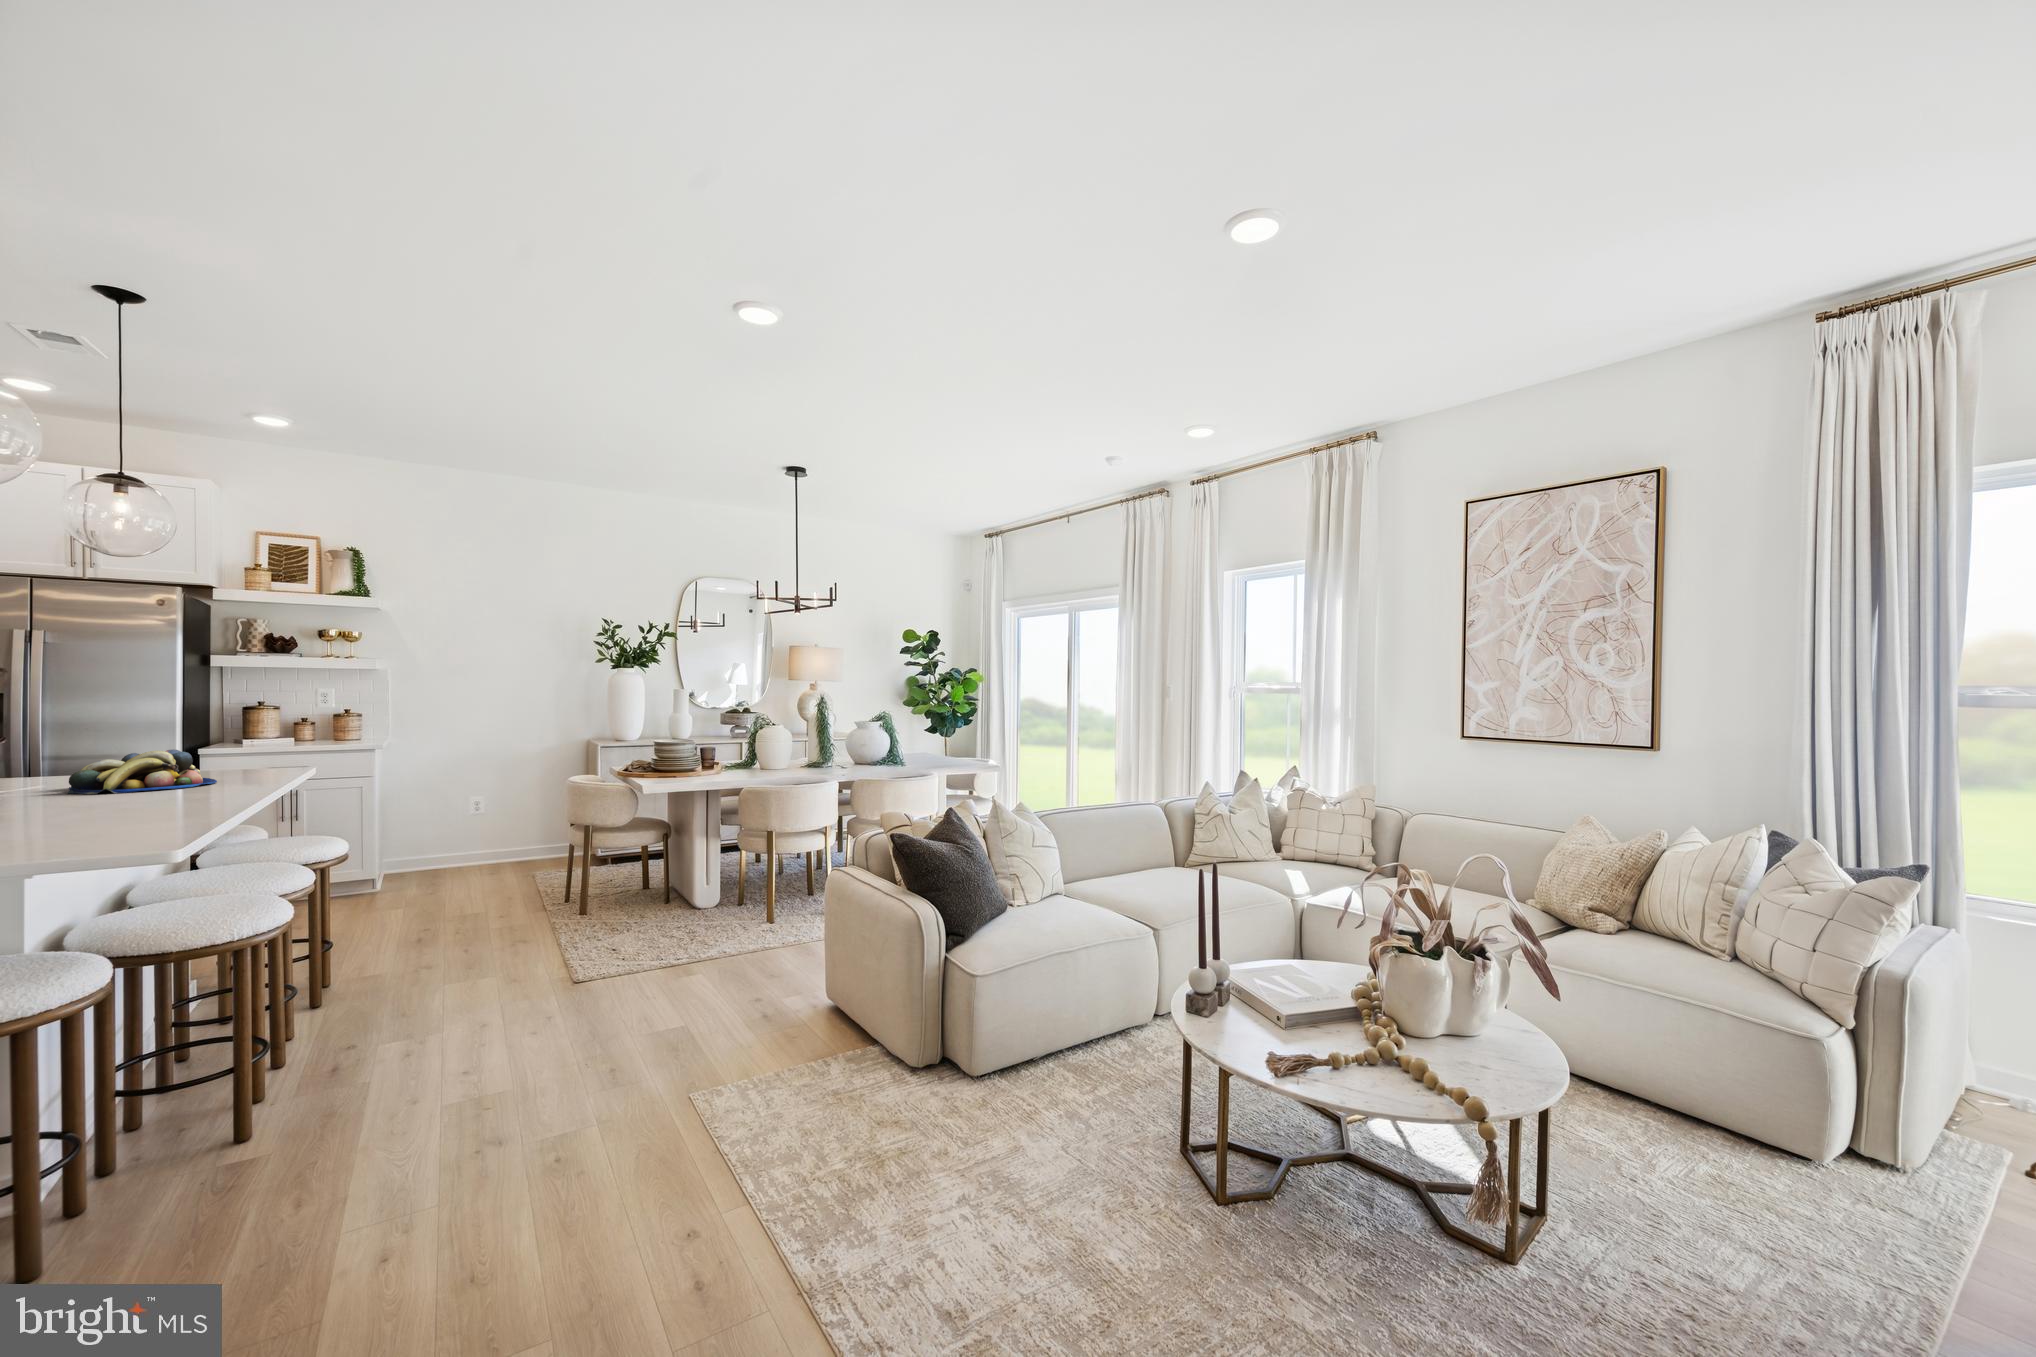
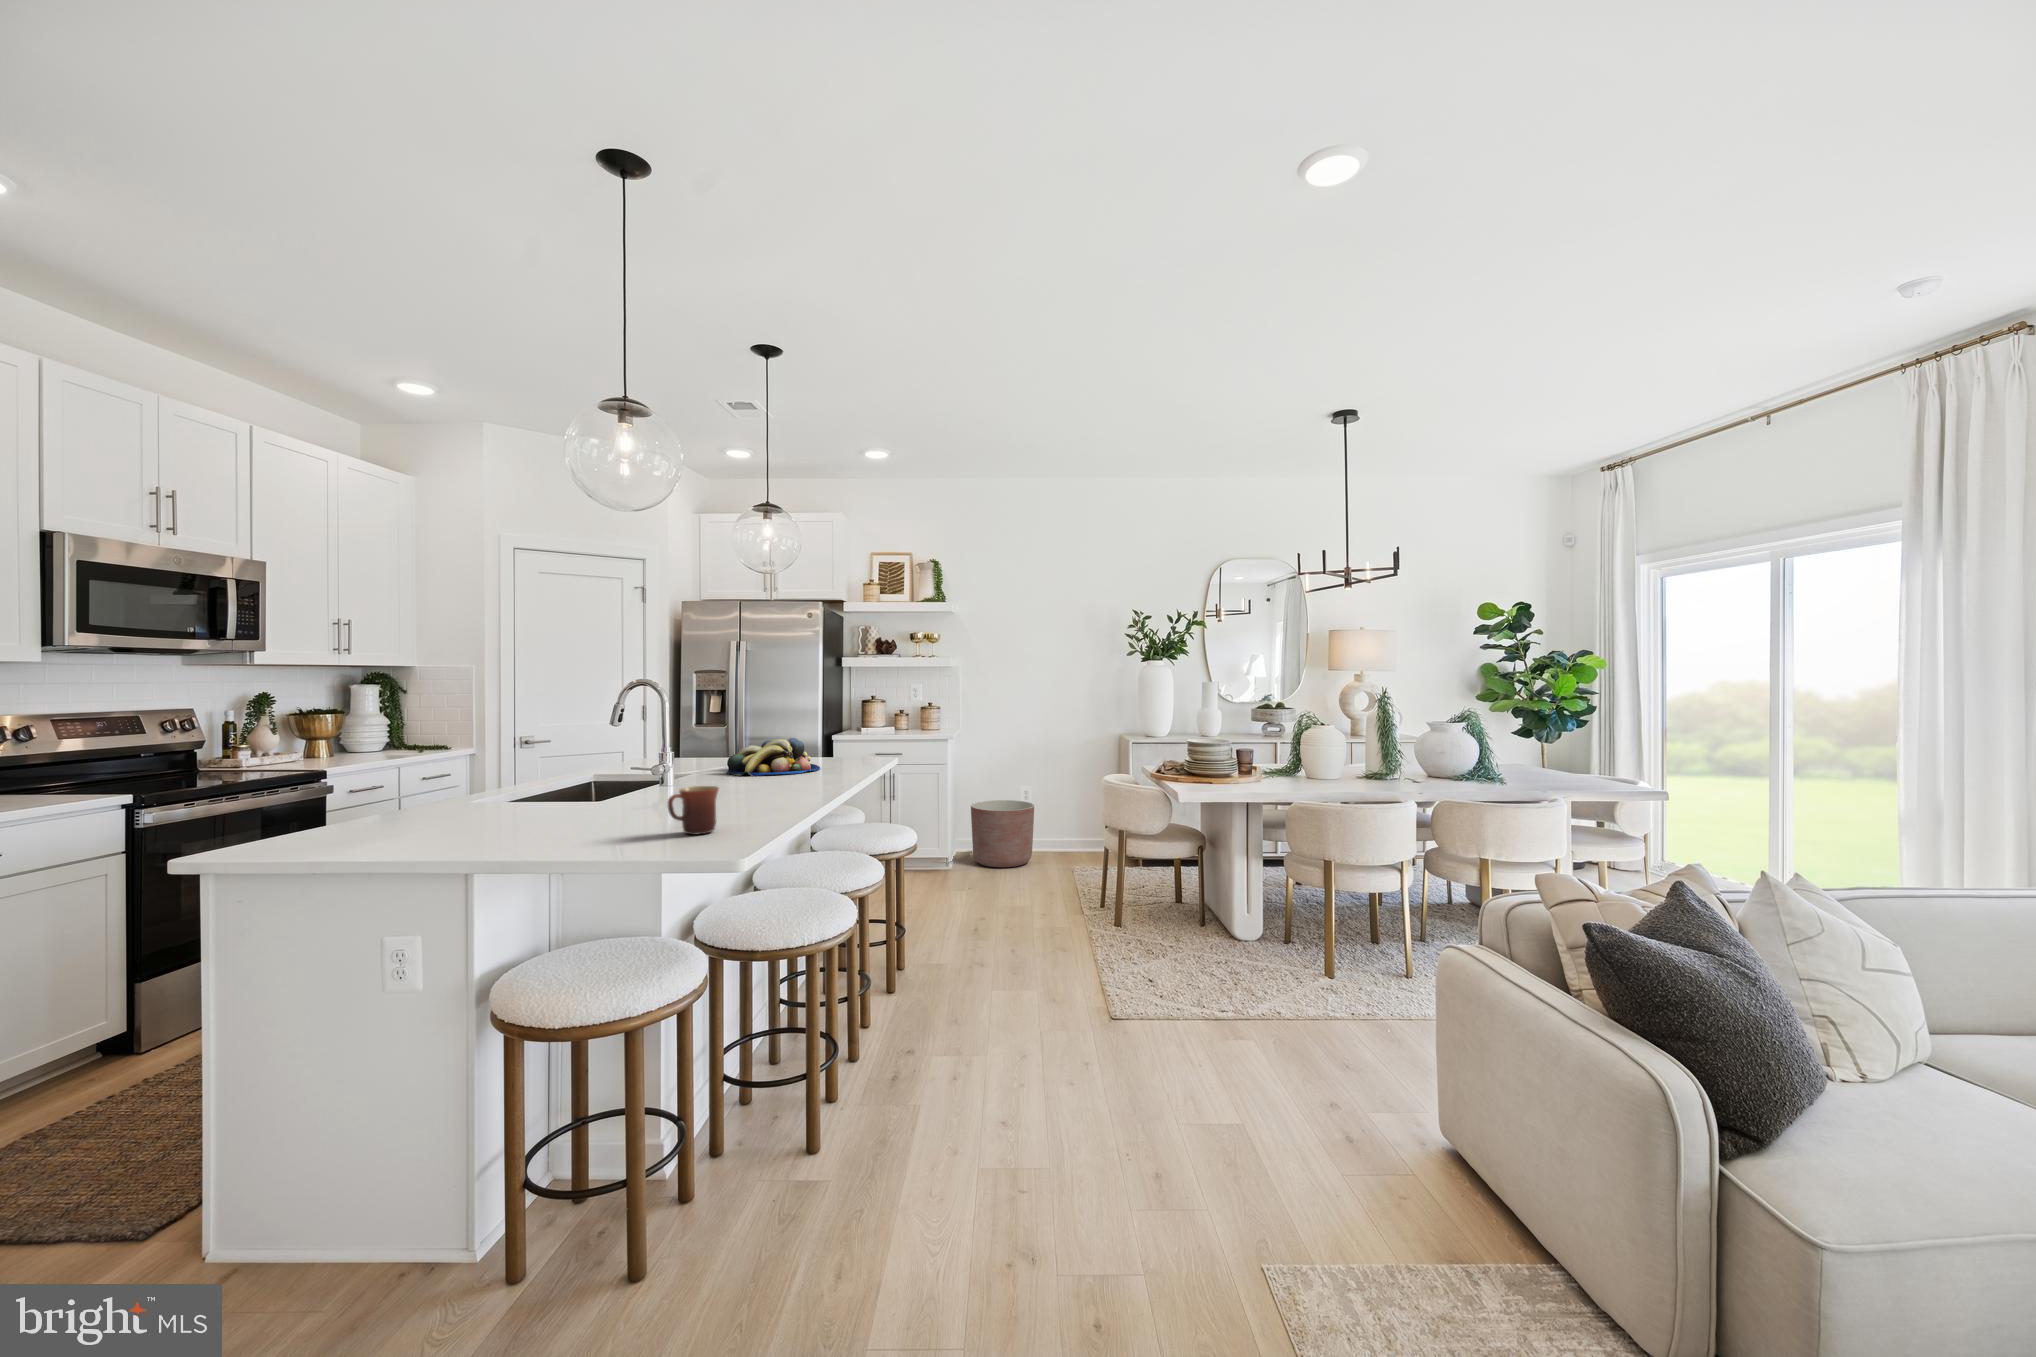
mug: none [73,793,142,842] -> present [668,786,719,835]
planter: none [403,811,486,883] -> present [971,800,1034,867]

